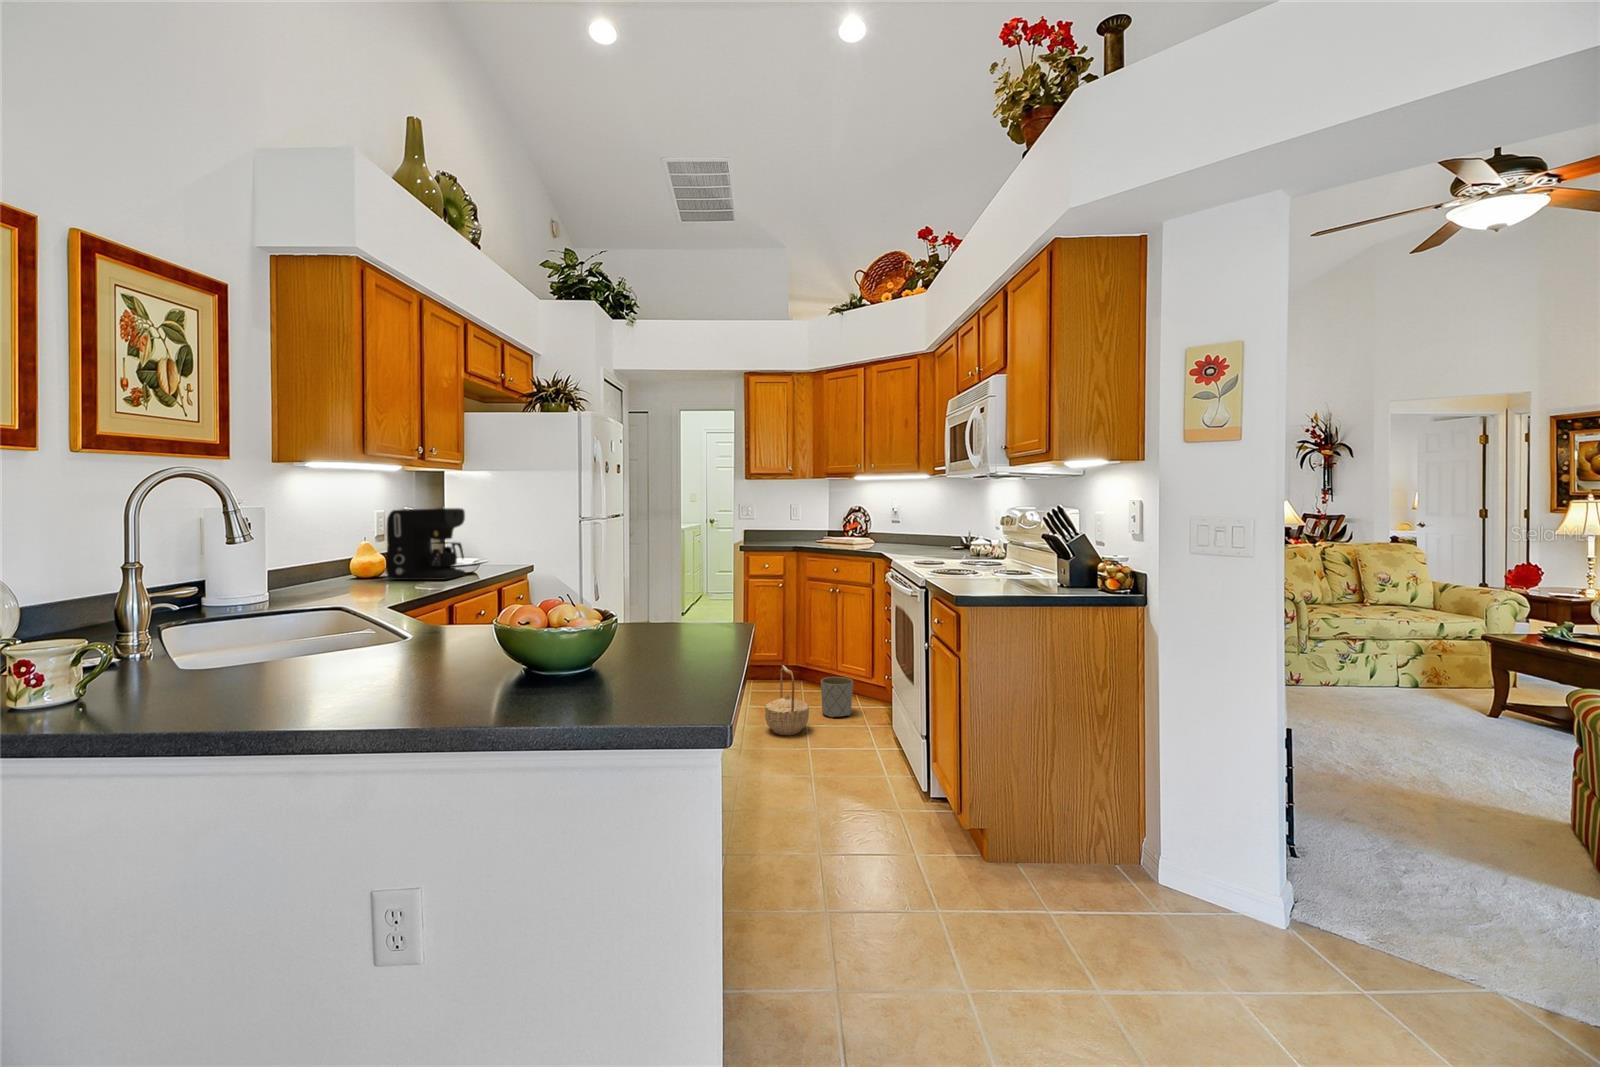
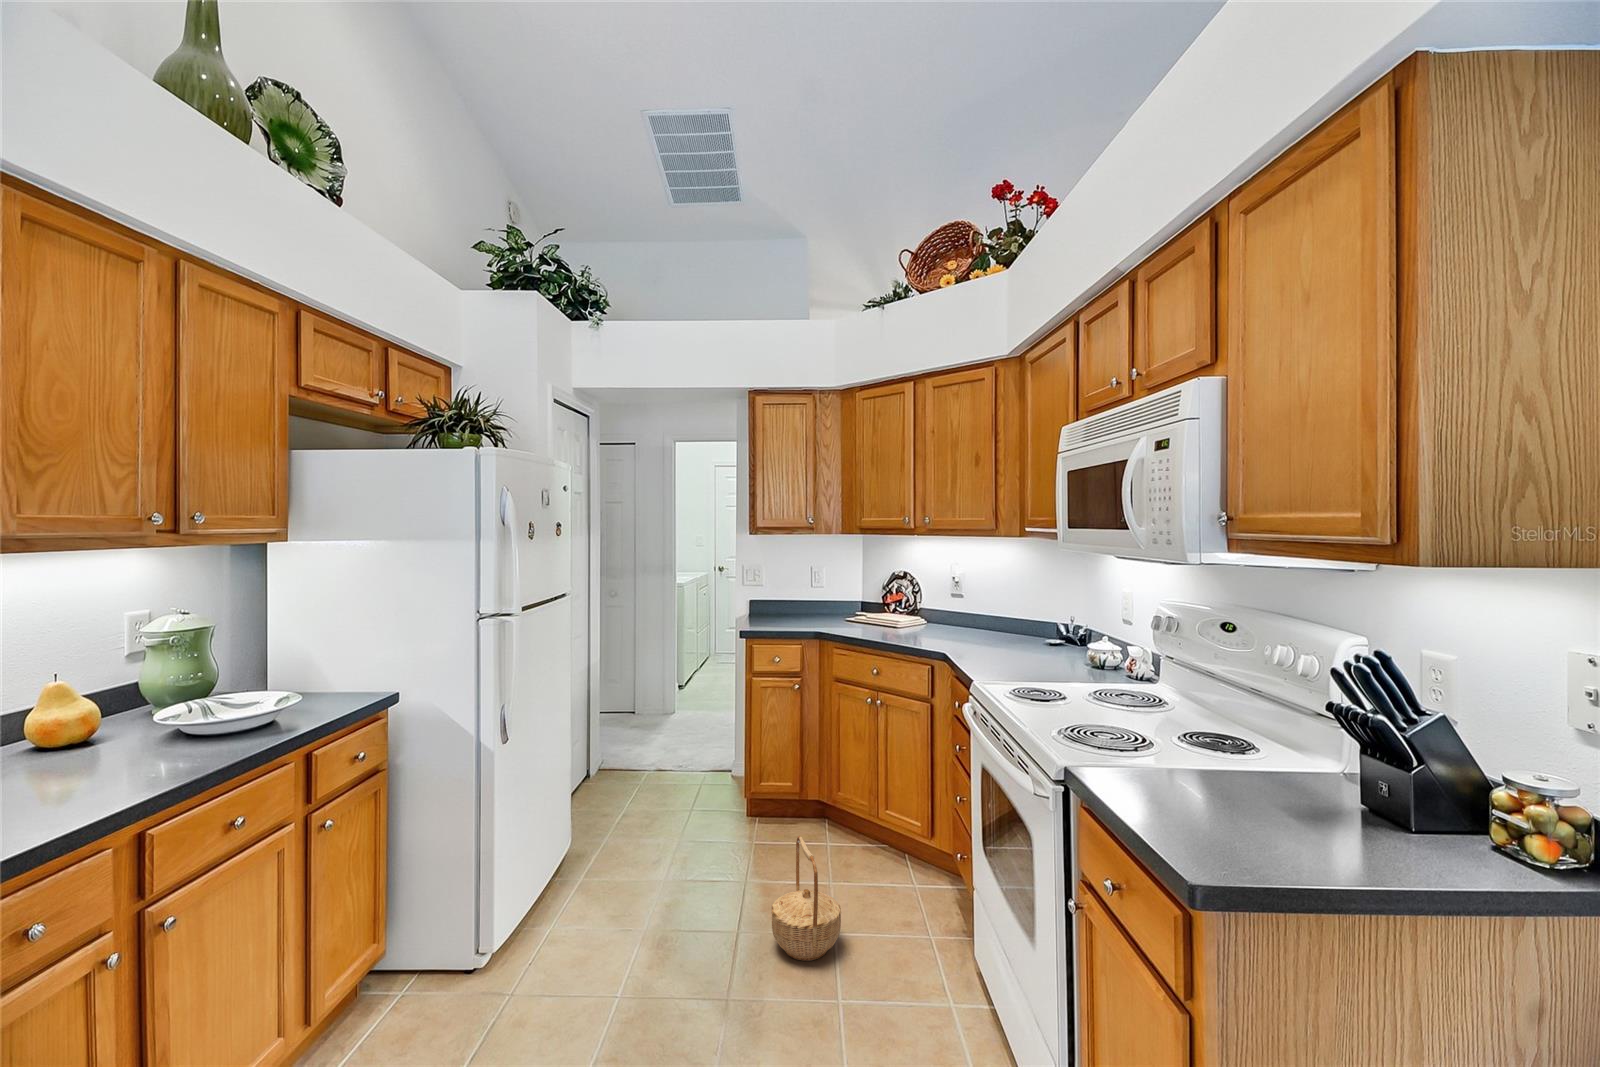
coffee maker: present [386,508,466,580] -> none [70,617,243,757]
planter: present [821,677,853,718] -> none [858,841,907,913]

